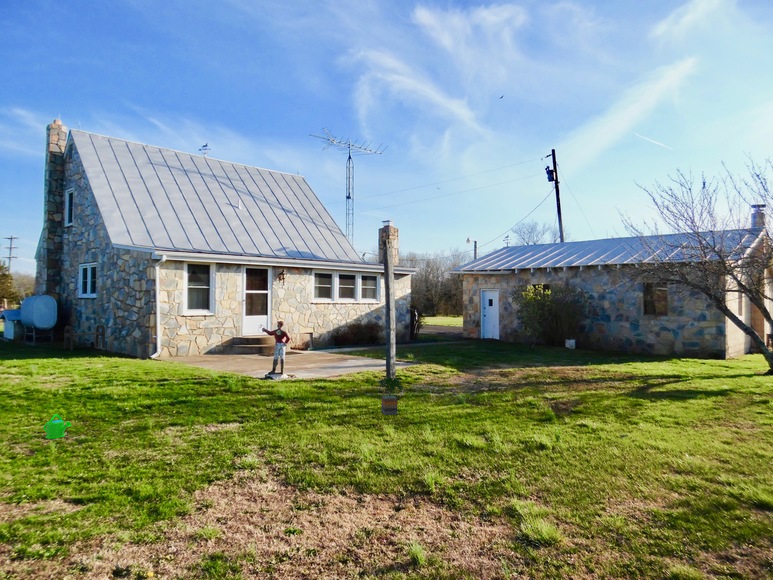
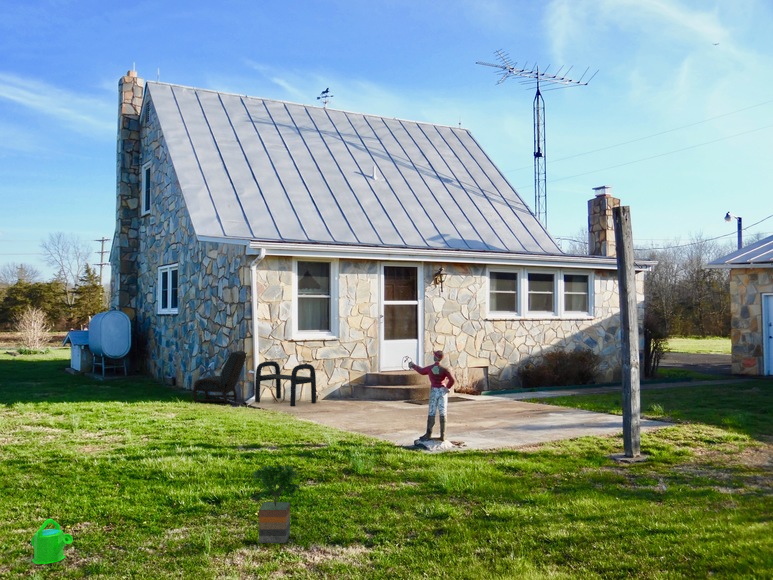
lounge chair: none [112,323,153,358] -> present [193,351,247,403]
bench: present [64,325,105,350] -> present [255,361,316,406]
potted tree: present [379,377,403,415] -> present [254,465,300,543]

